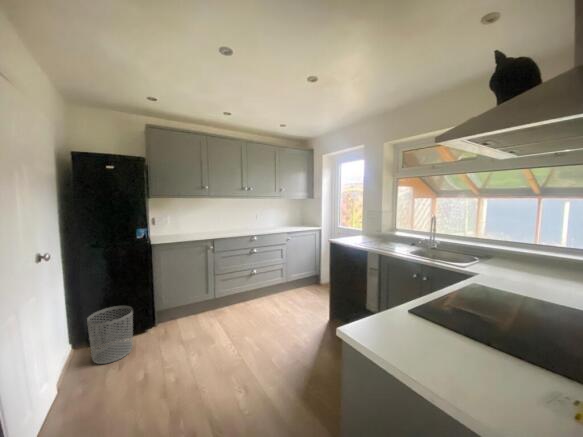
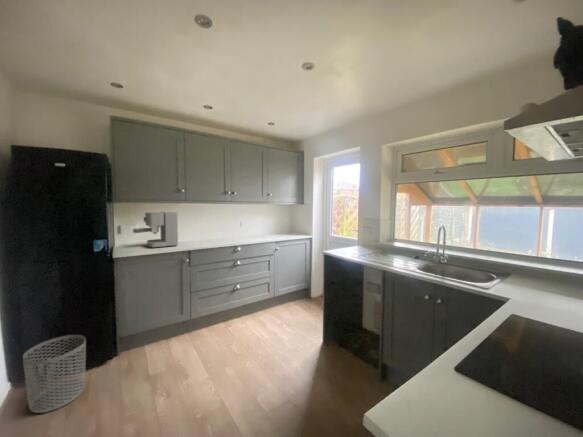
coffee maker: none [166,206,203,237] -> present [133,212,178,248]

